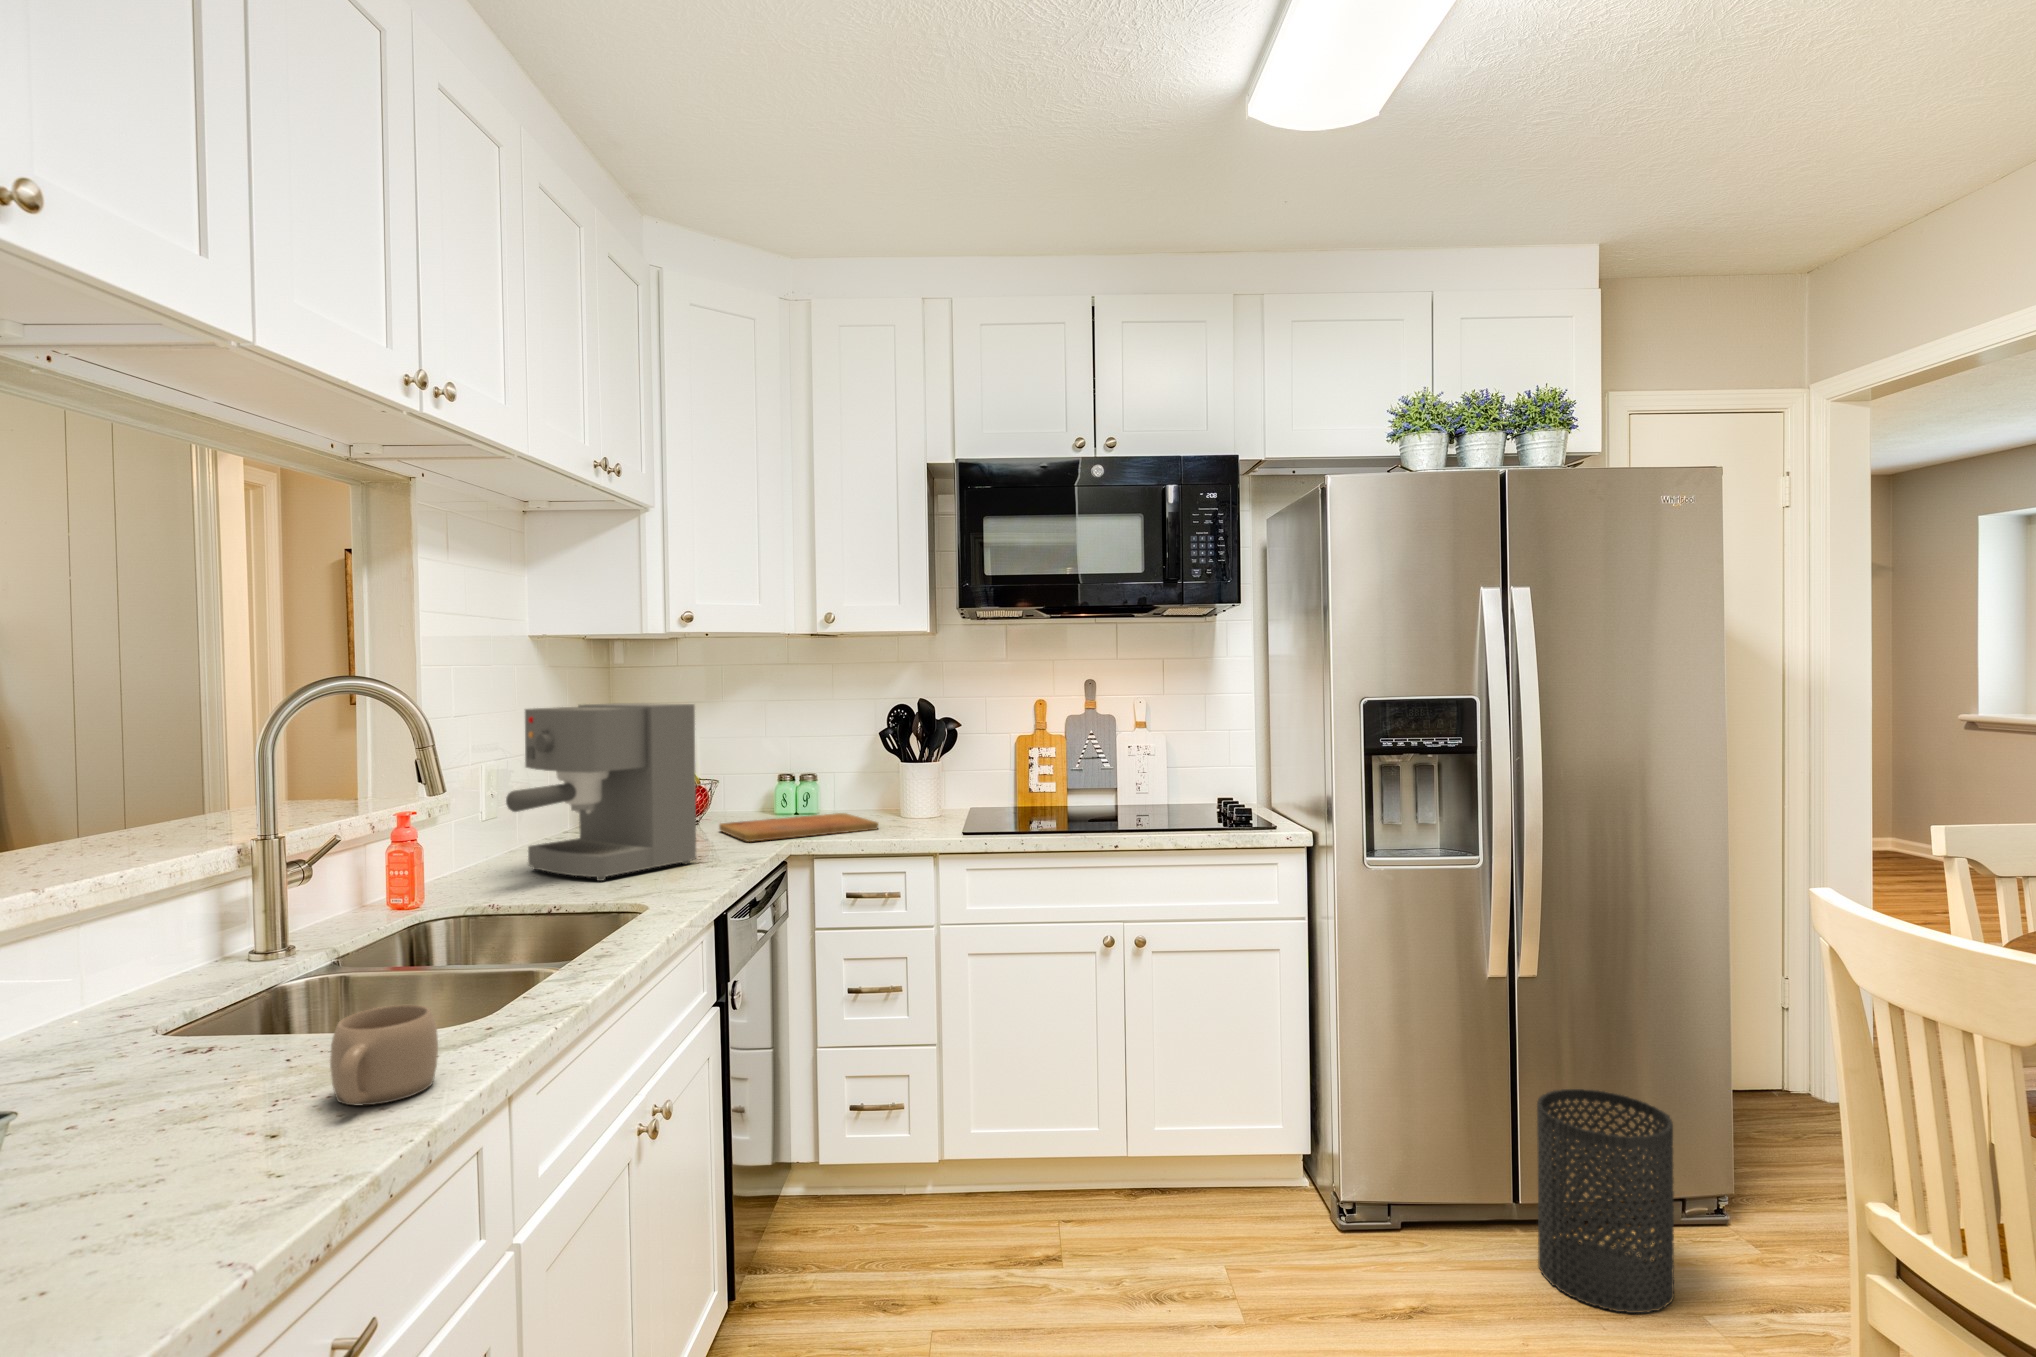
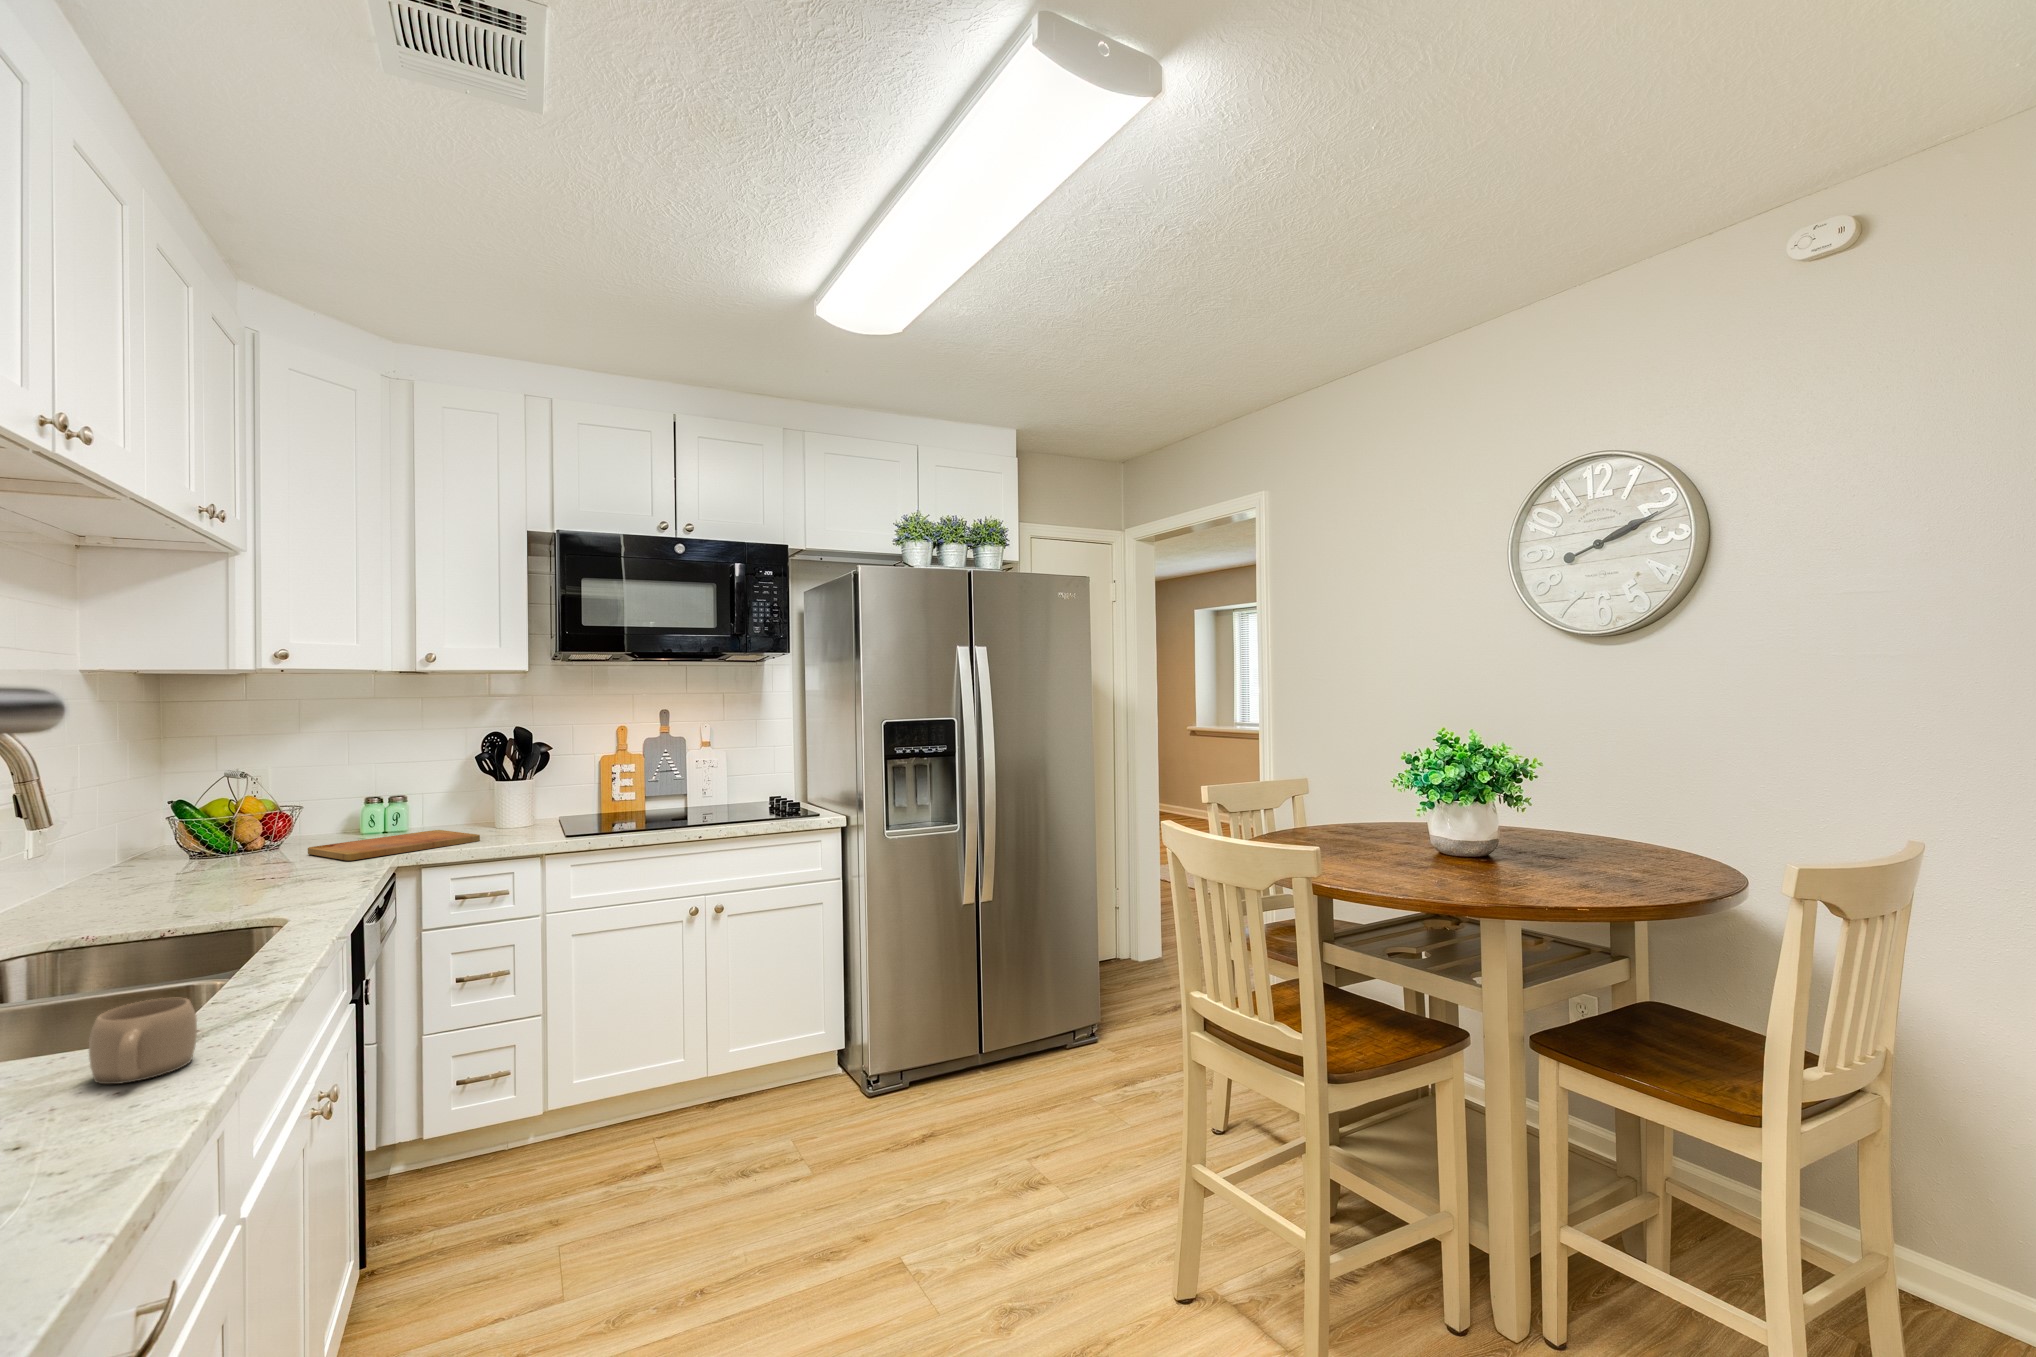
coffee maker: present [506,703,696,881] -> none [97,738,307,906]
trash can: present [1537,1089,1674,1313] -> none [991,969,1068,1104]

